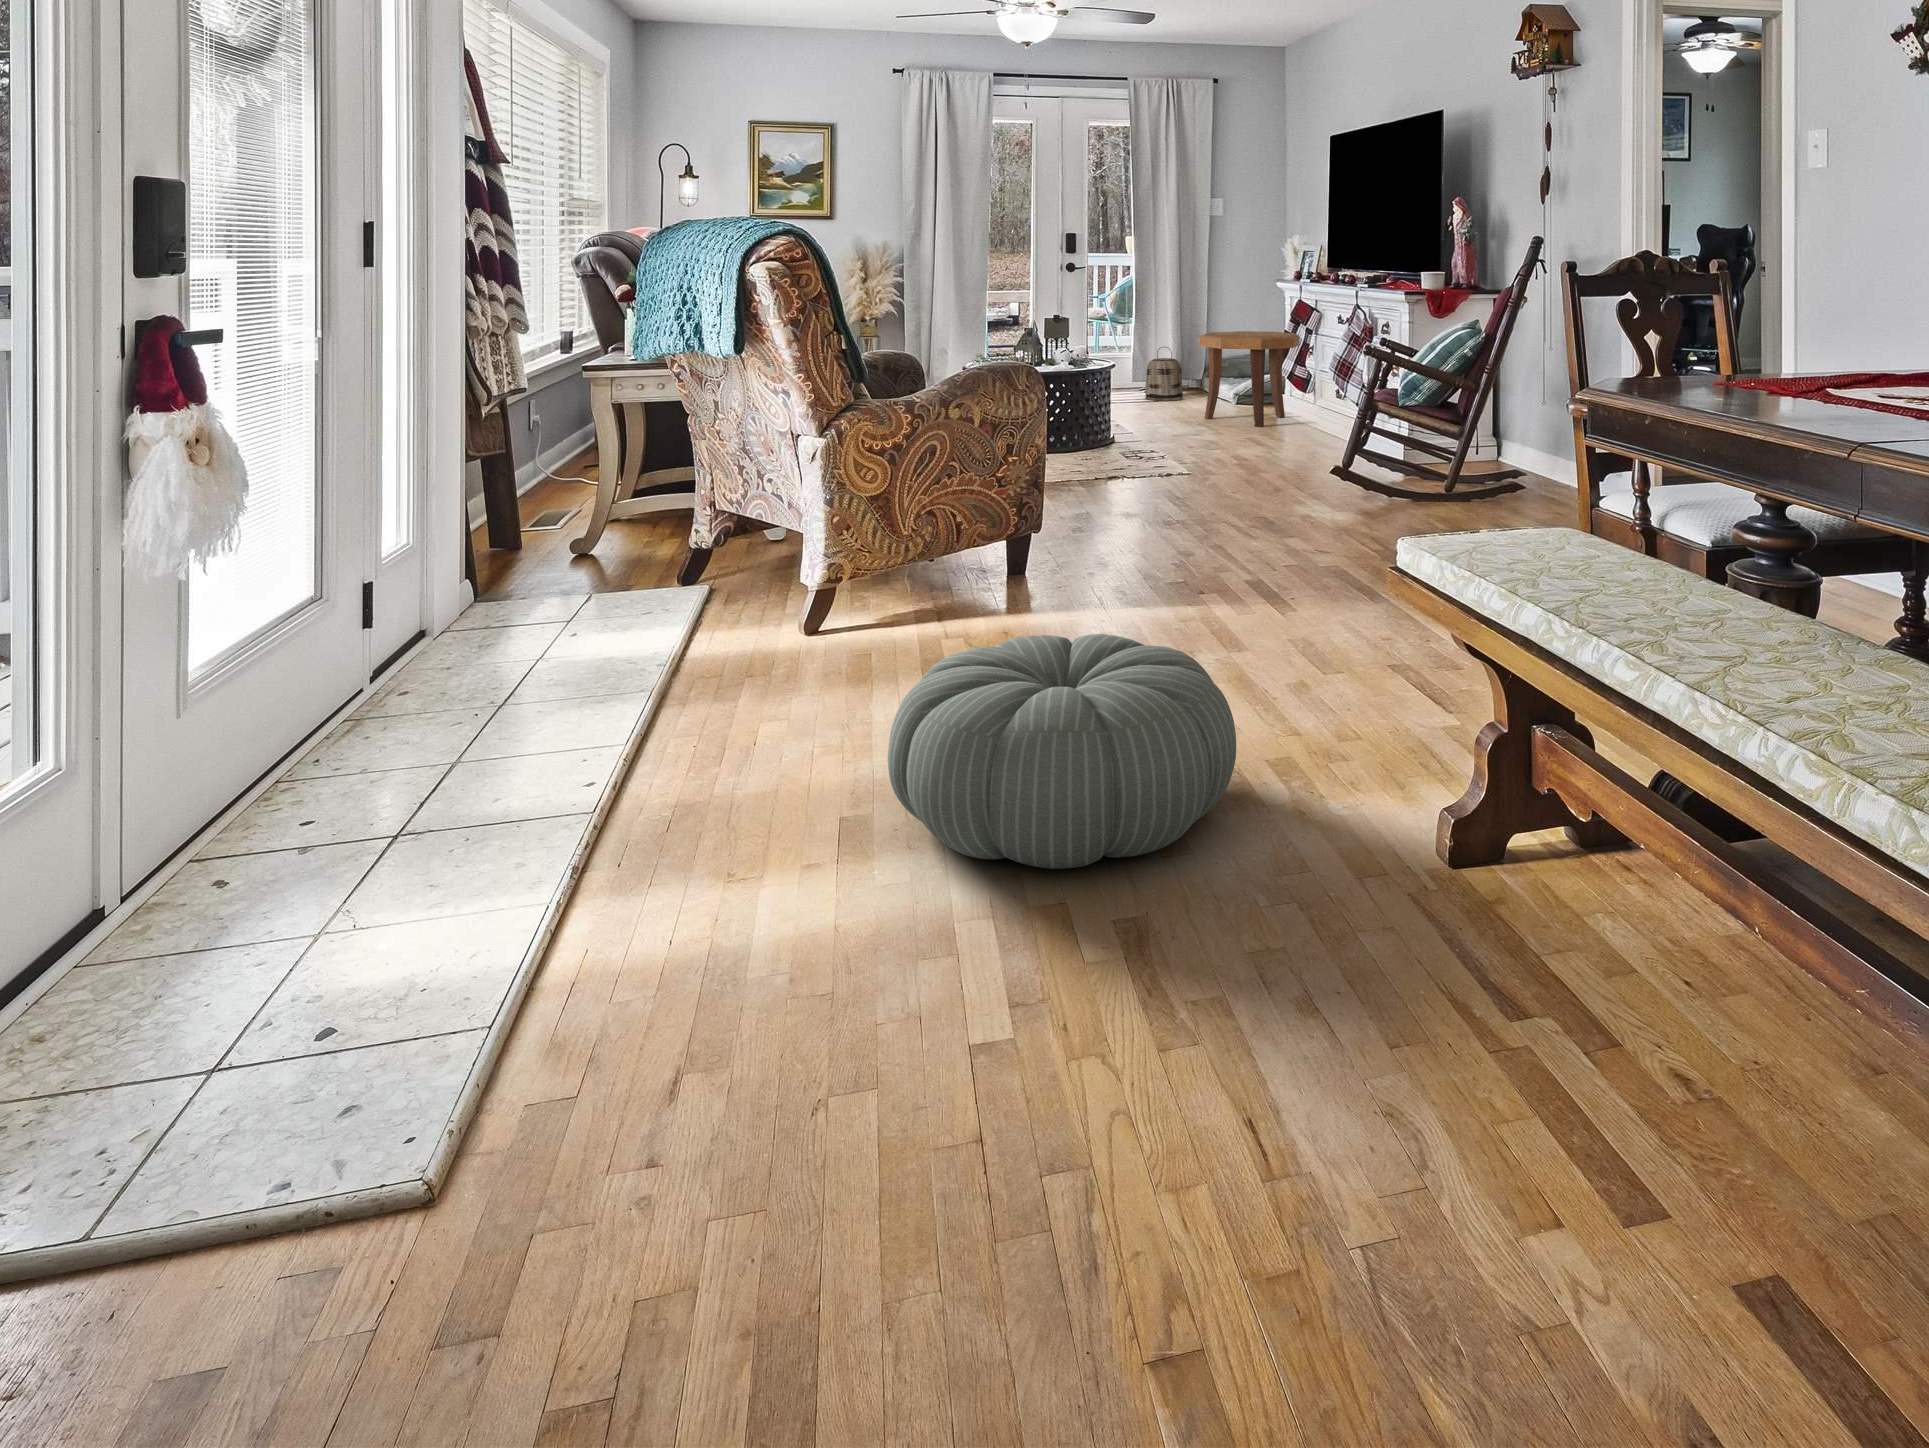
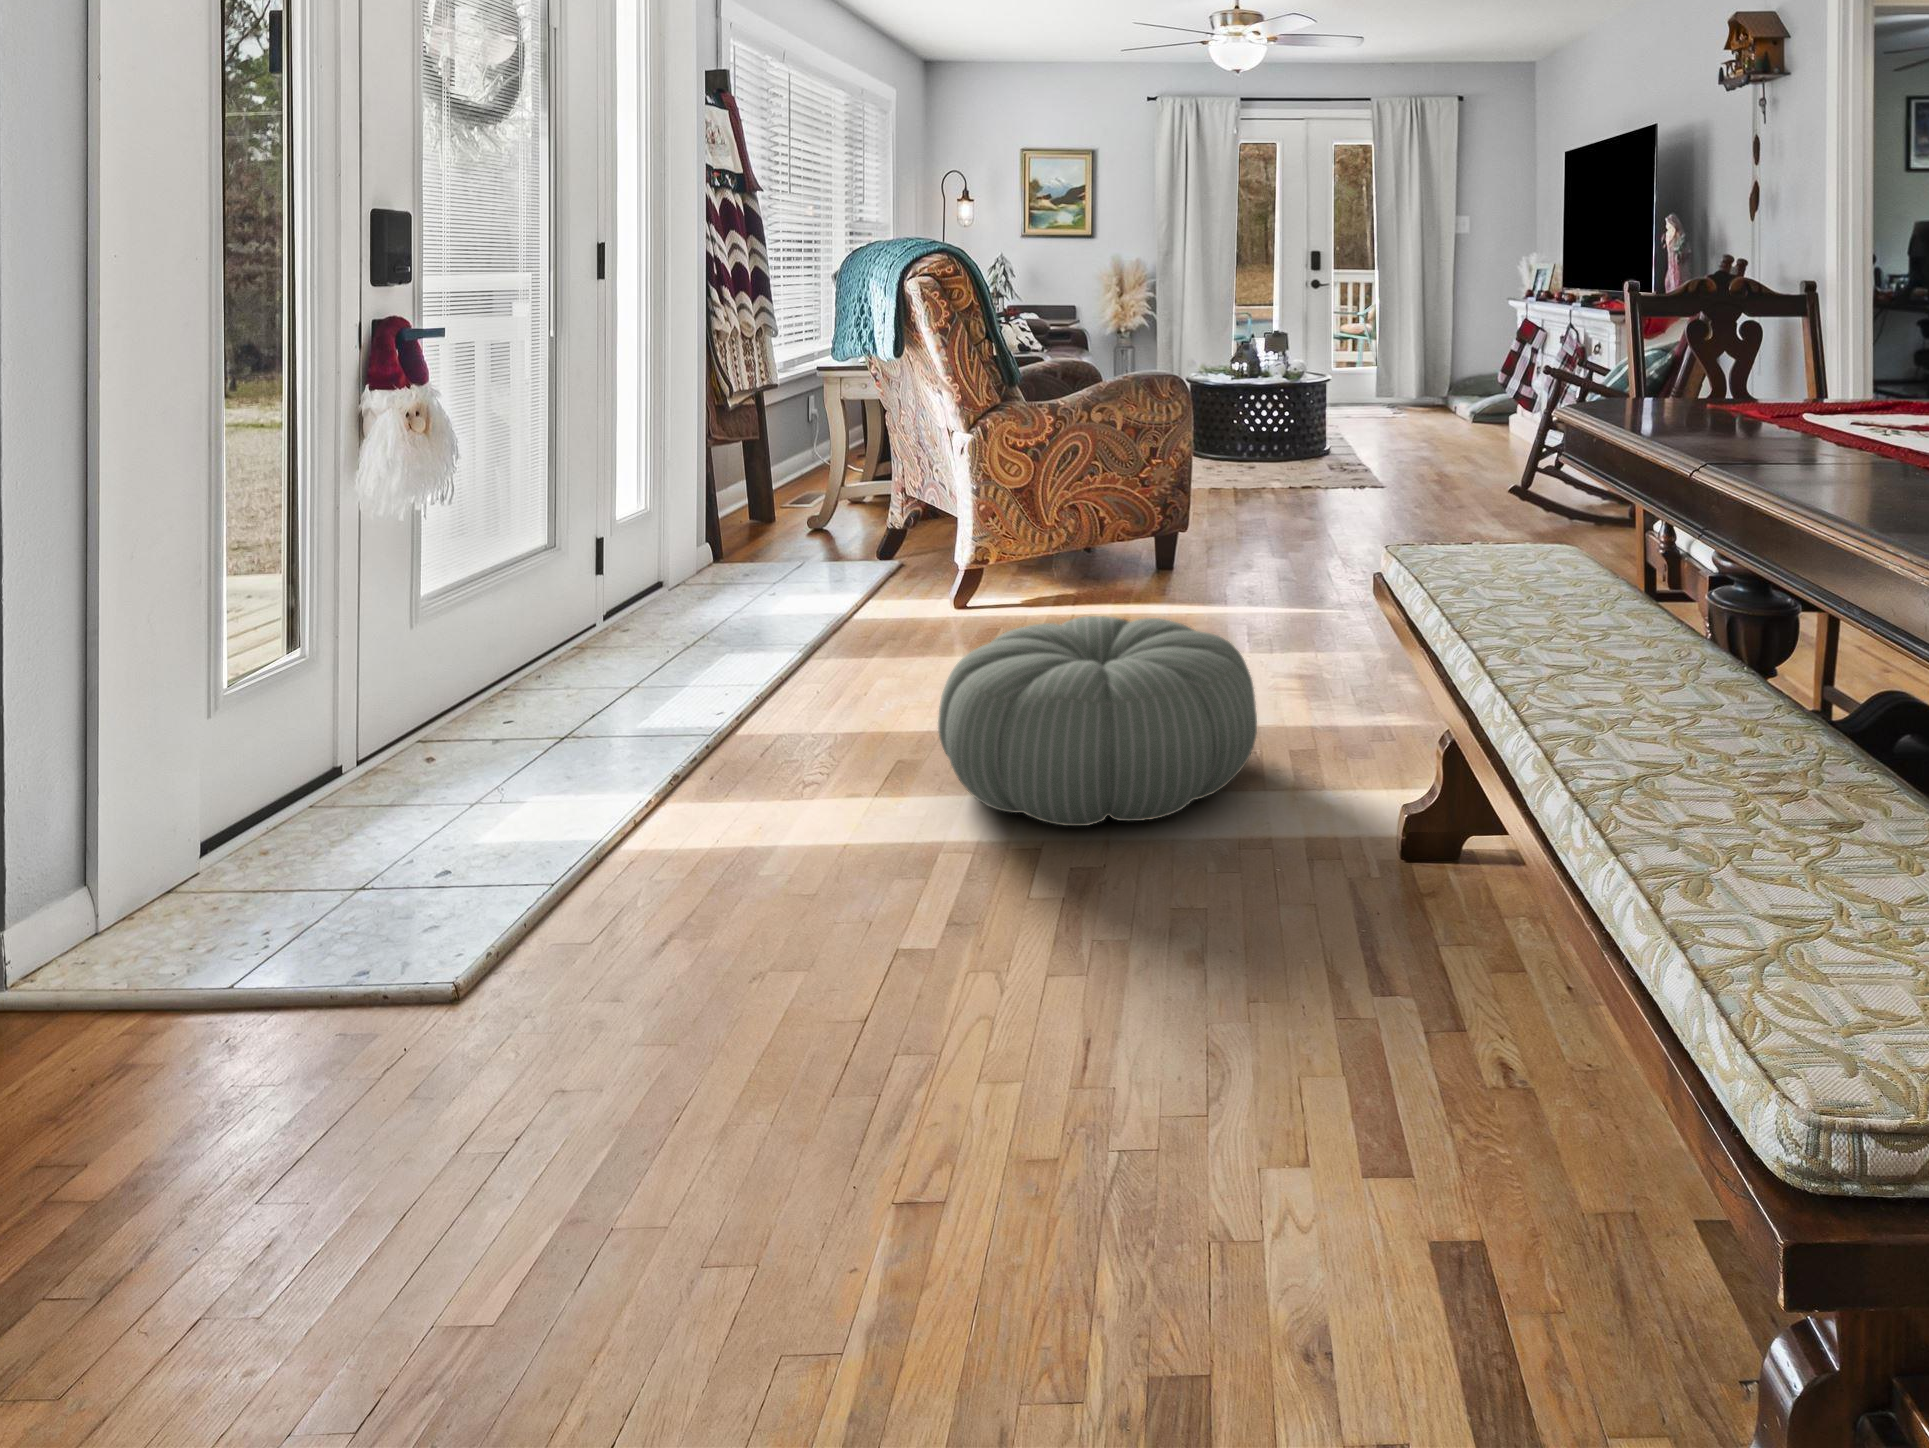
side table: present [1199,331,1299,427] -> none [1431,347,1533,442]
basket: present [1145,347,1183,401] -> none [1390,362,1427,415]

